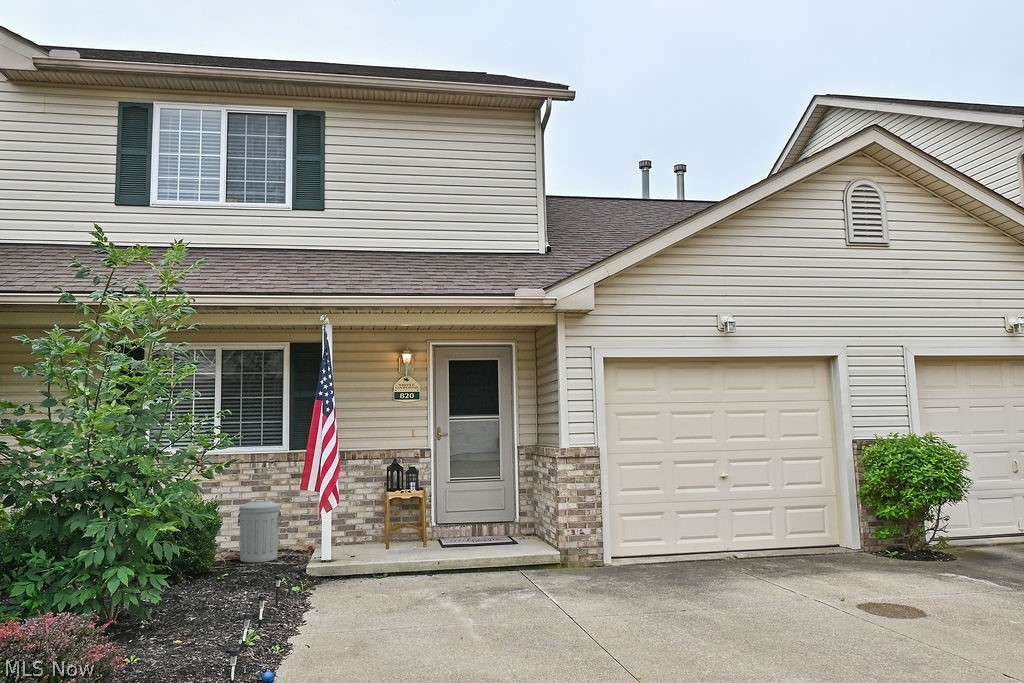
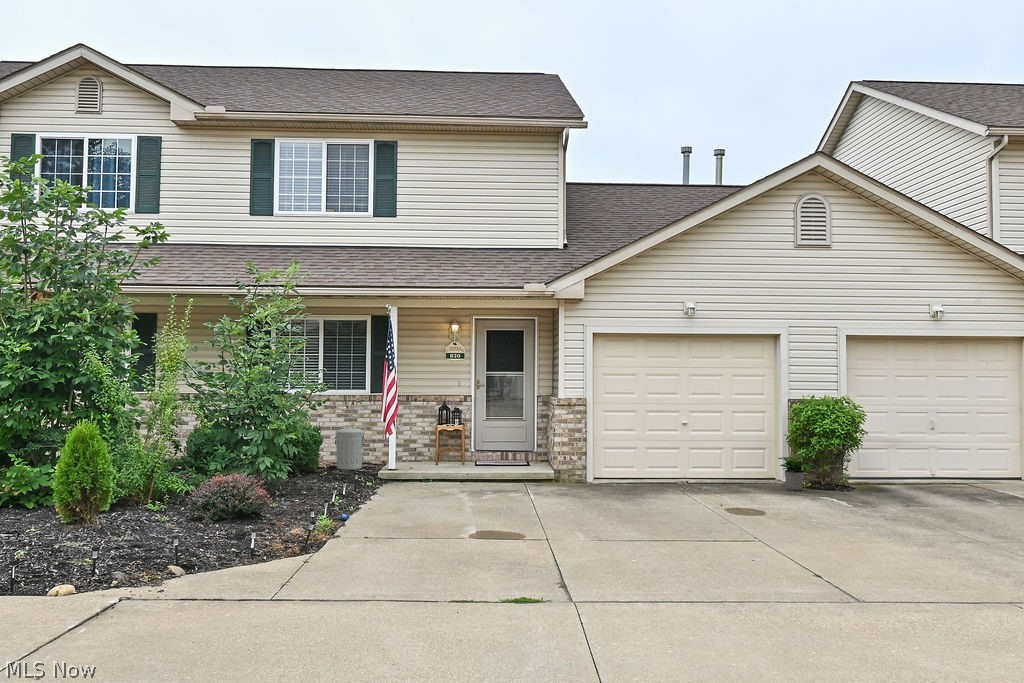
potted plant: none [849,516,903,561] -> present [778,457,813,490]

